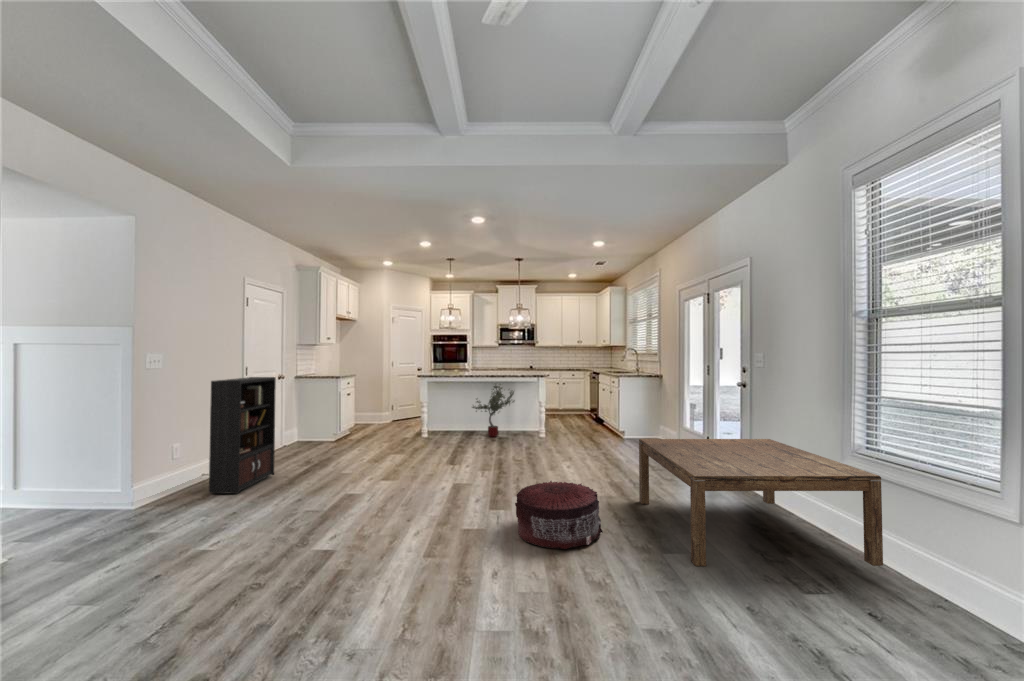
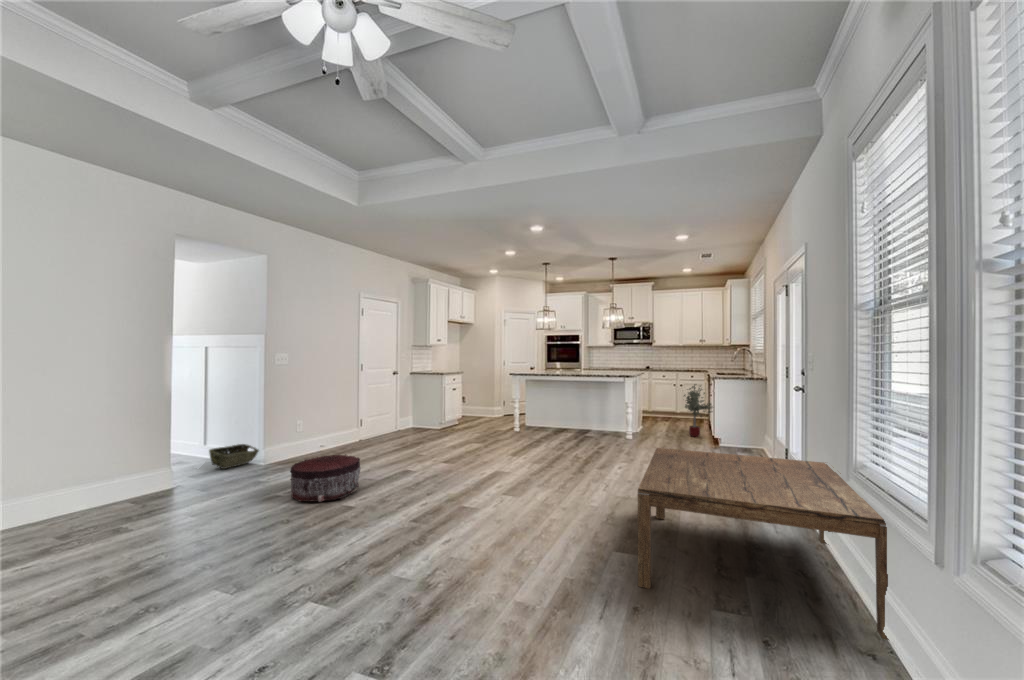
bookcase: present [209,377,276,493] -> none [318,371,372,461]
potted tree: present [472,383,515,437] -> present [684,384,712,437]
pouf: present [515,481,603,549] -> present [290,455,361,502]
woven basket: none [29,486,115,527] -> present [209,444,259,469]

